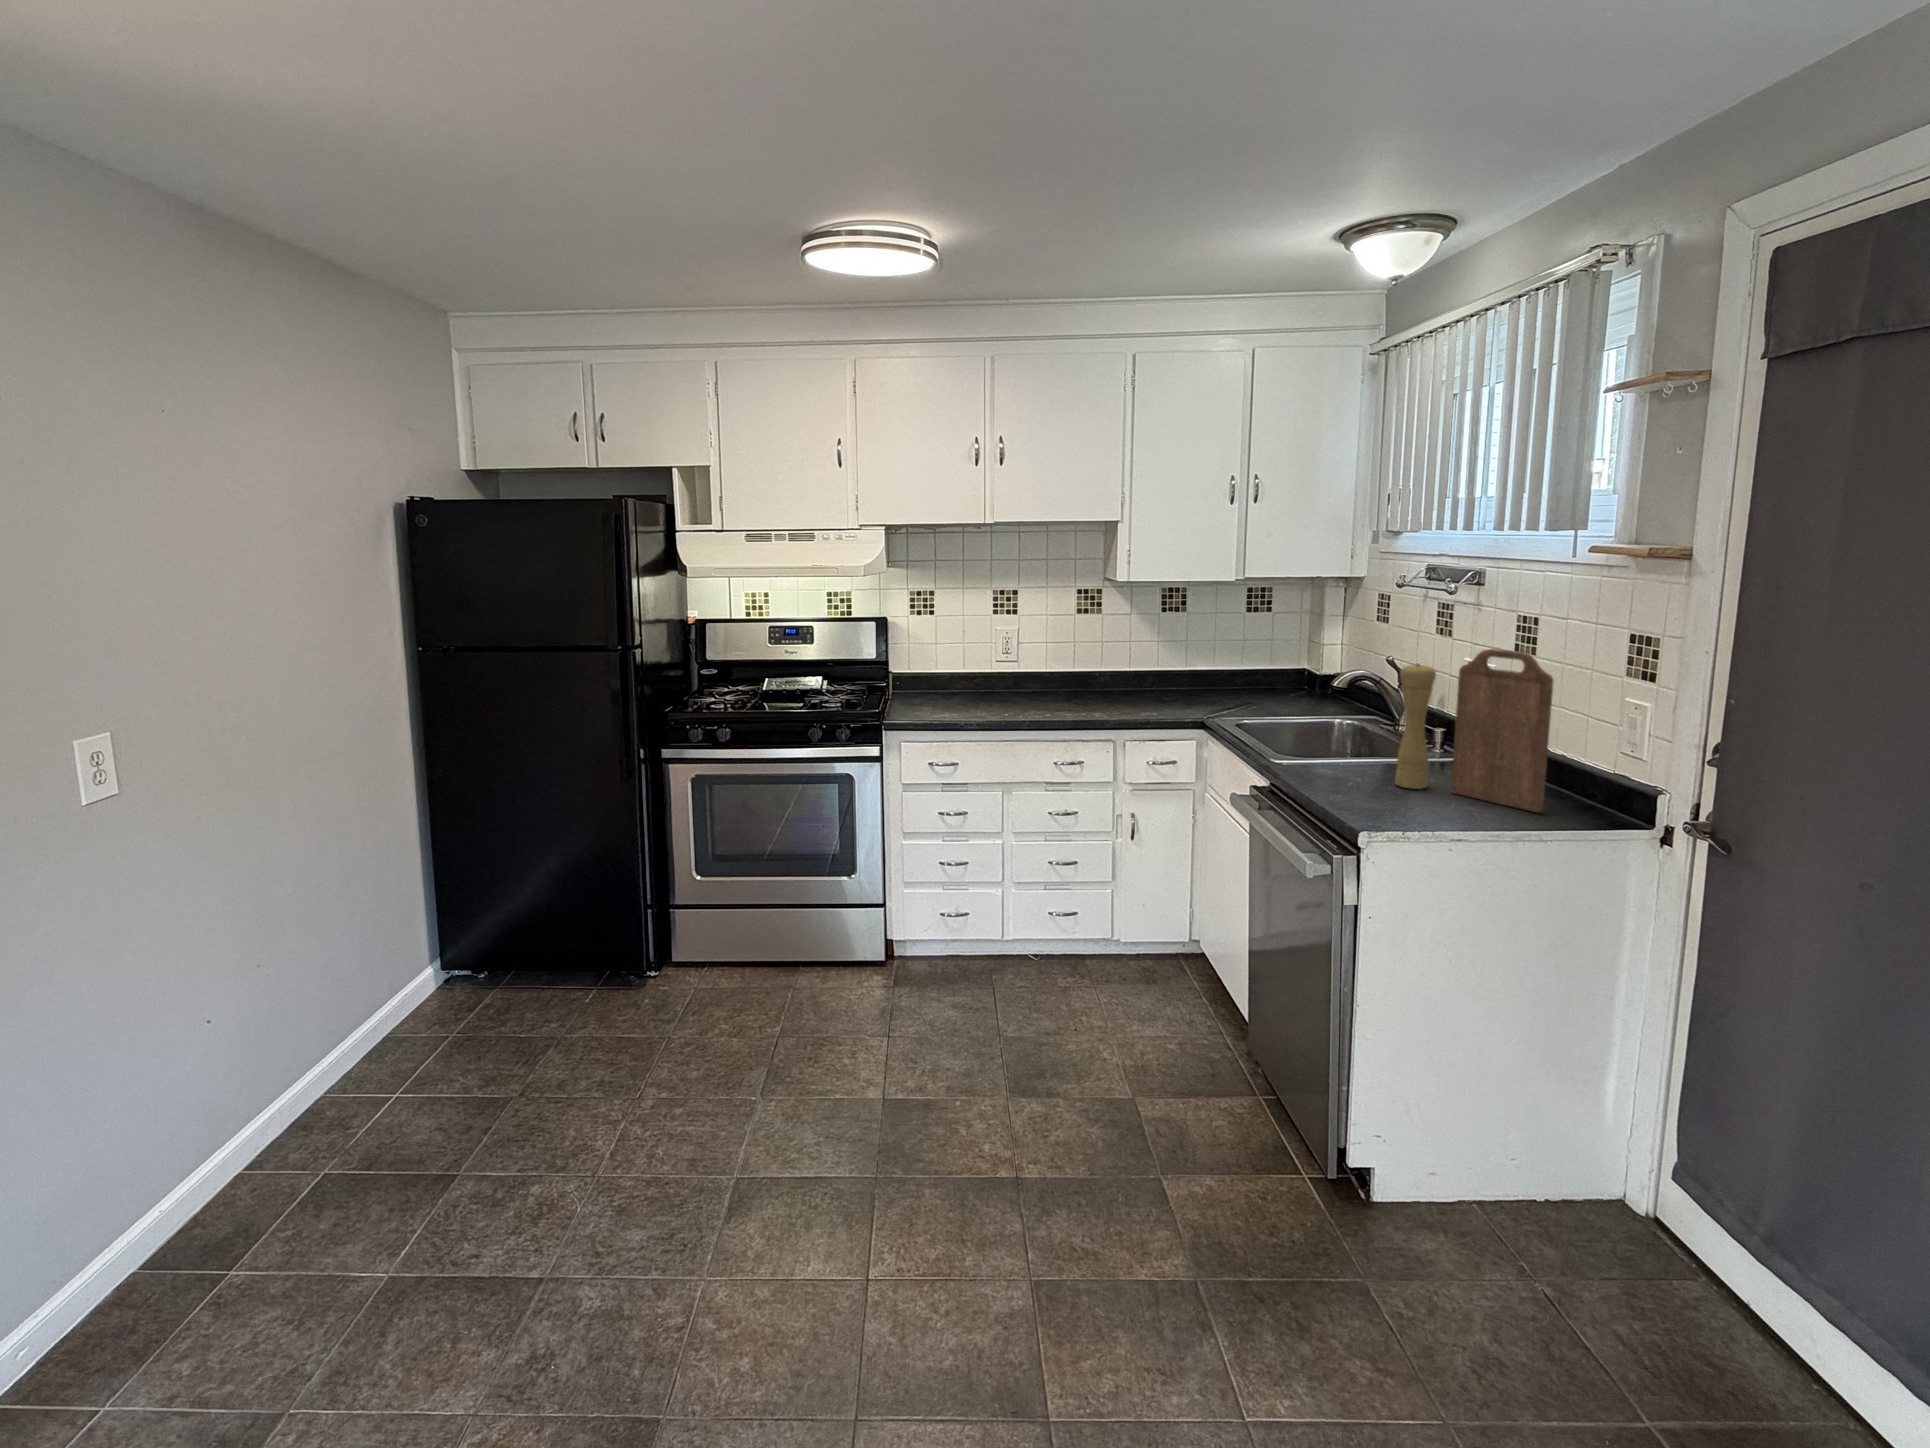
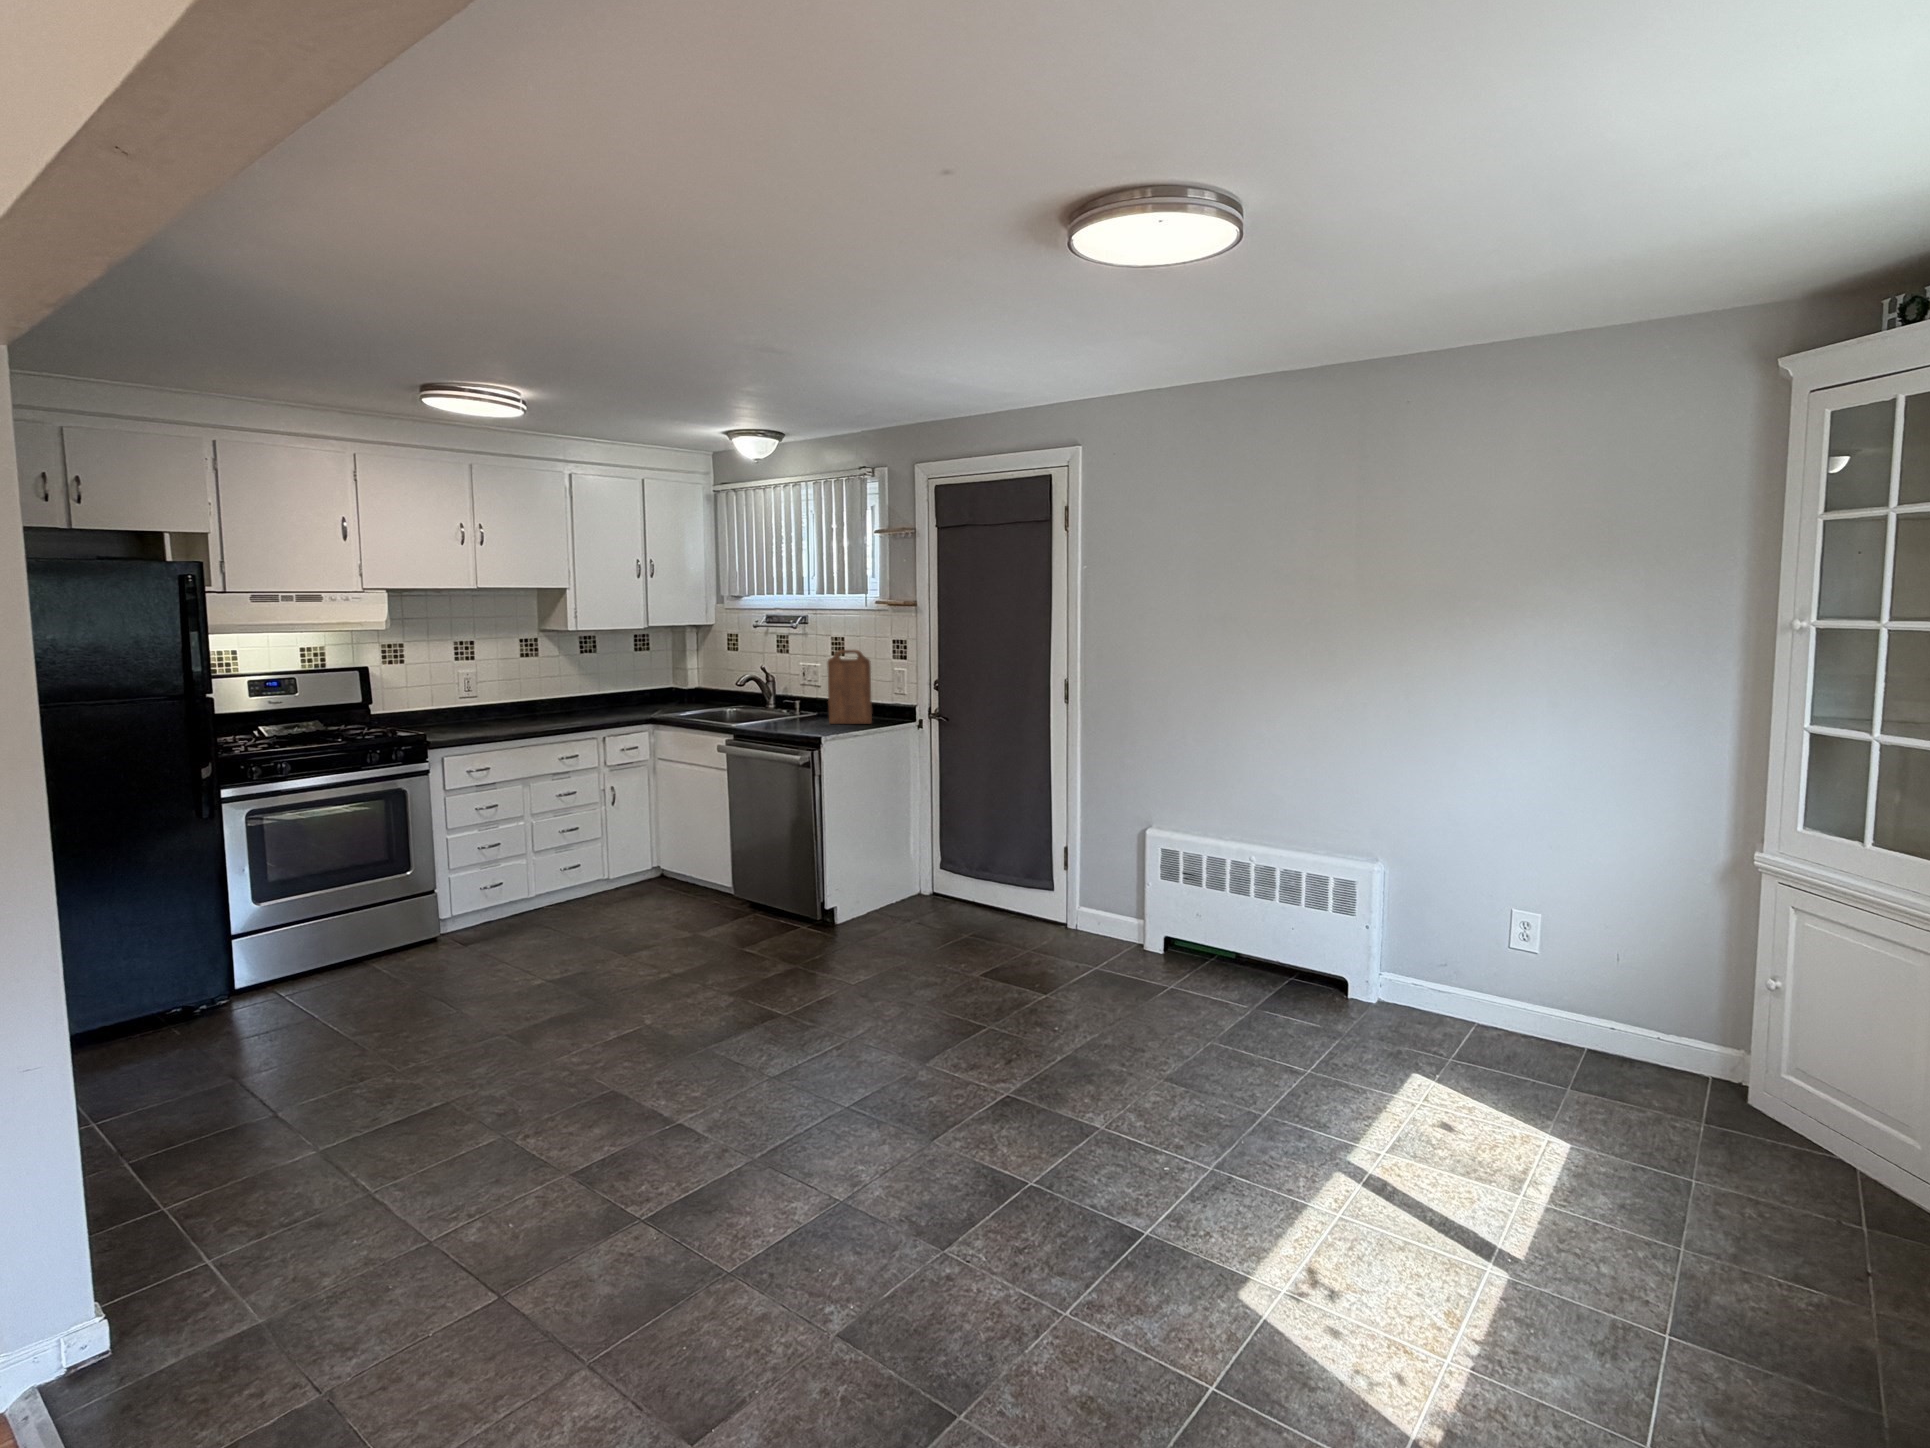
pepper mill: present [1395,664,1436,789] -> none [800,661,818,725]

